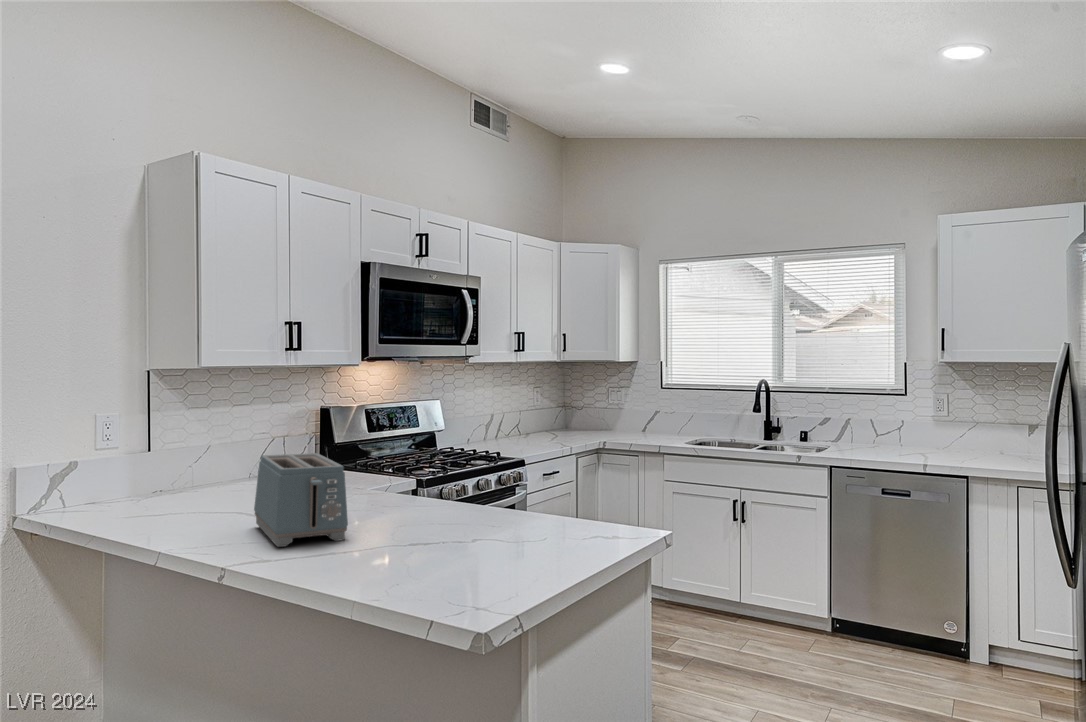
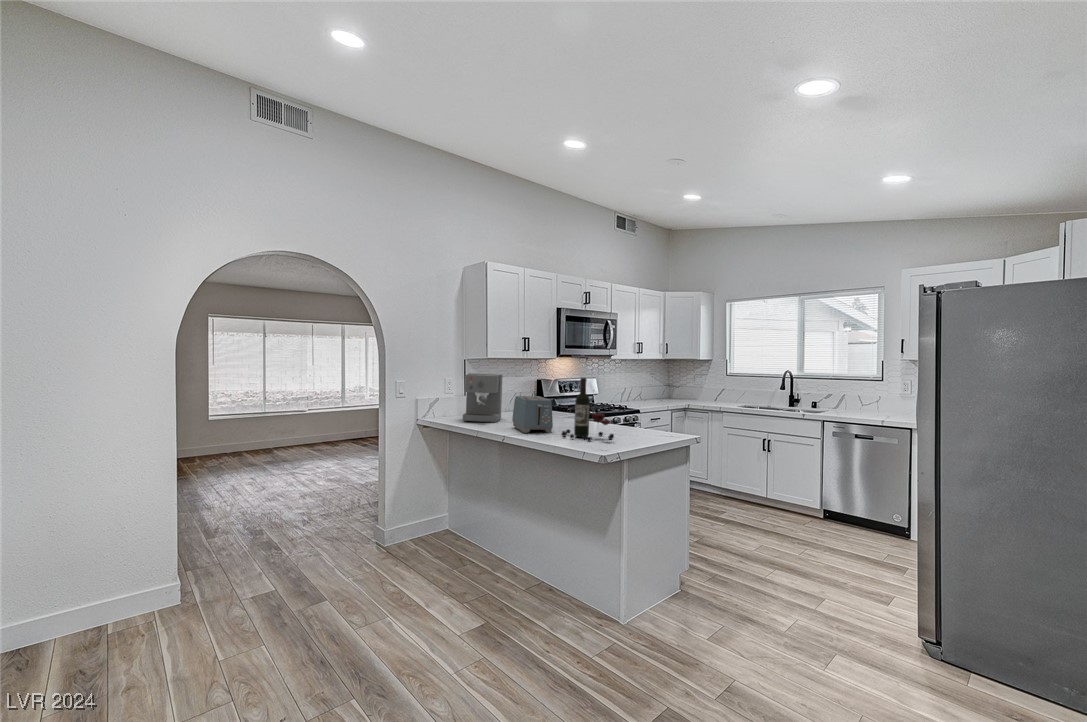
coffee maker: none [139,401,239,513] -> present [463,373,503,422]
wine bottle: none [367,416,489,571] -> present [562,378,614,441]

